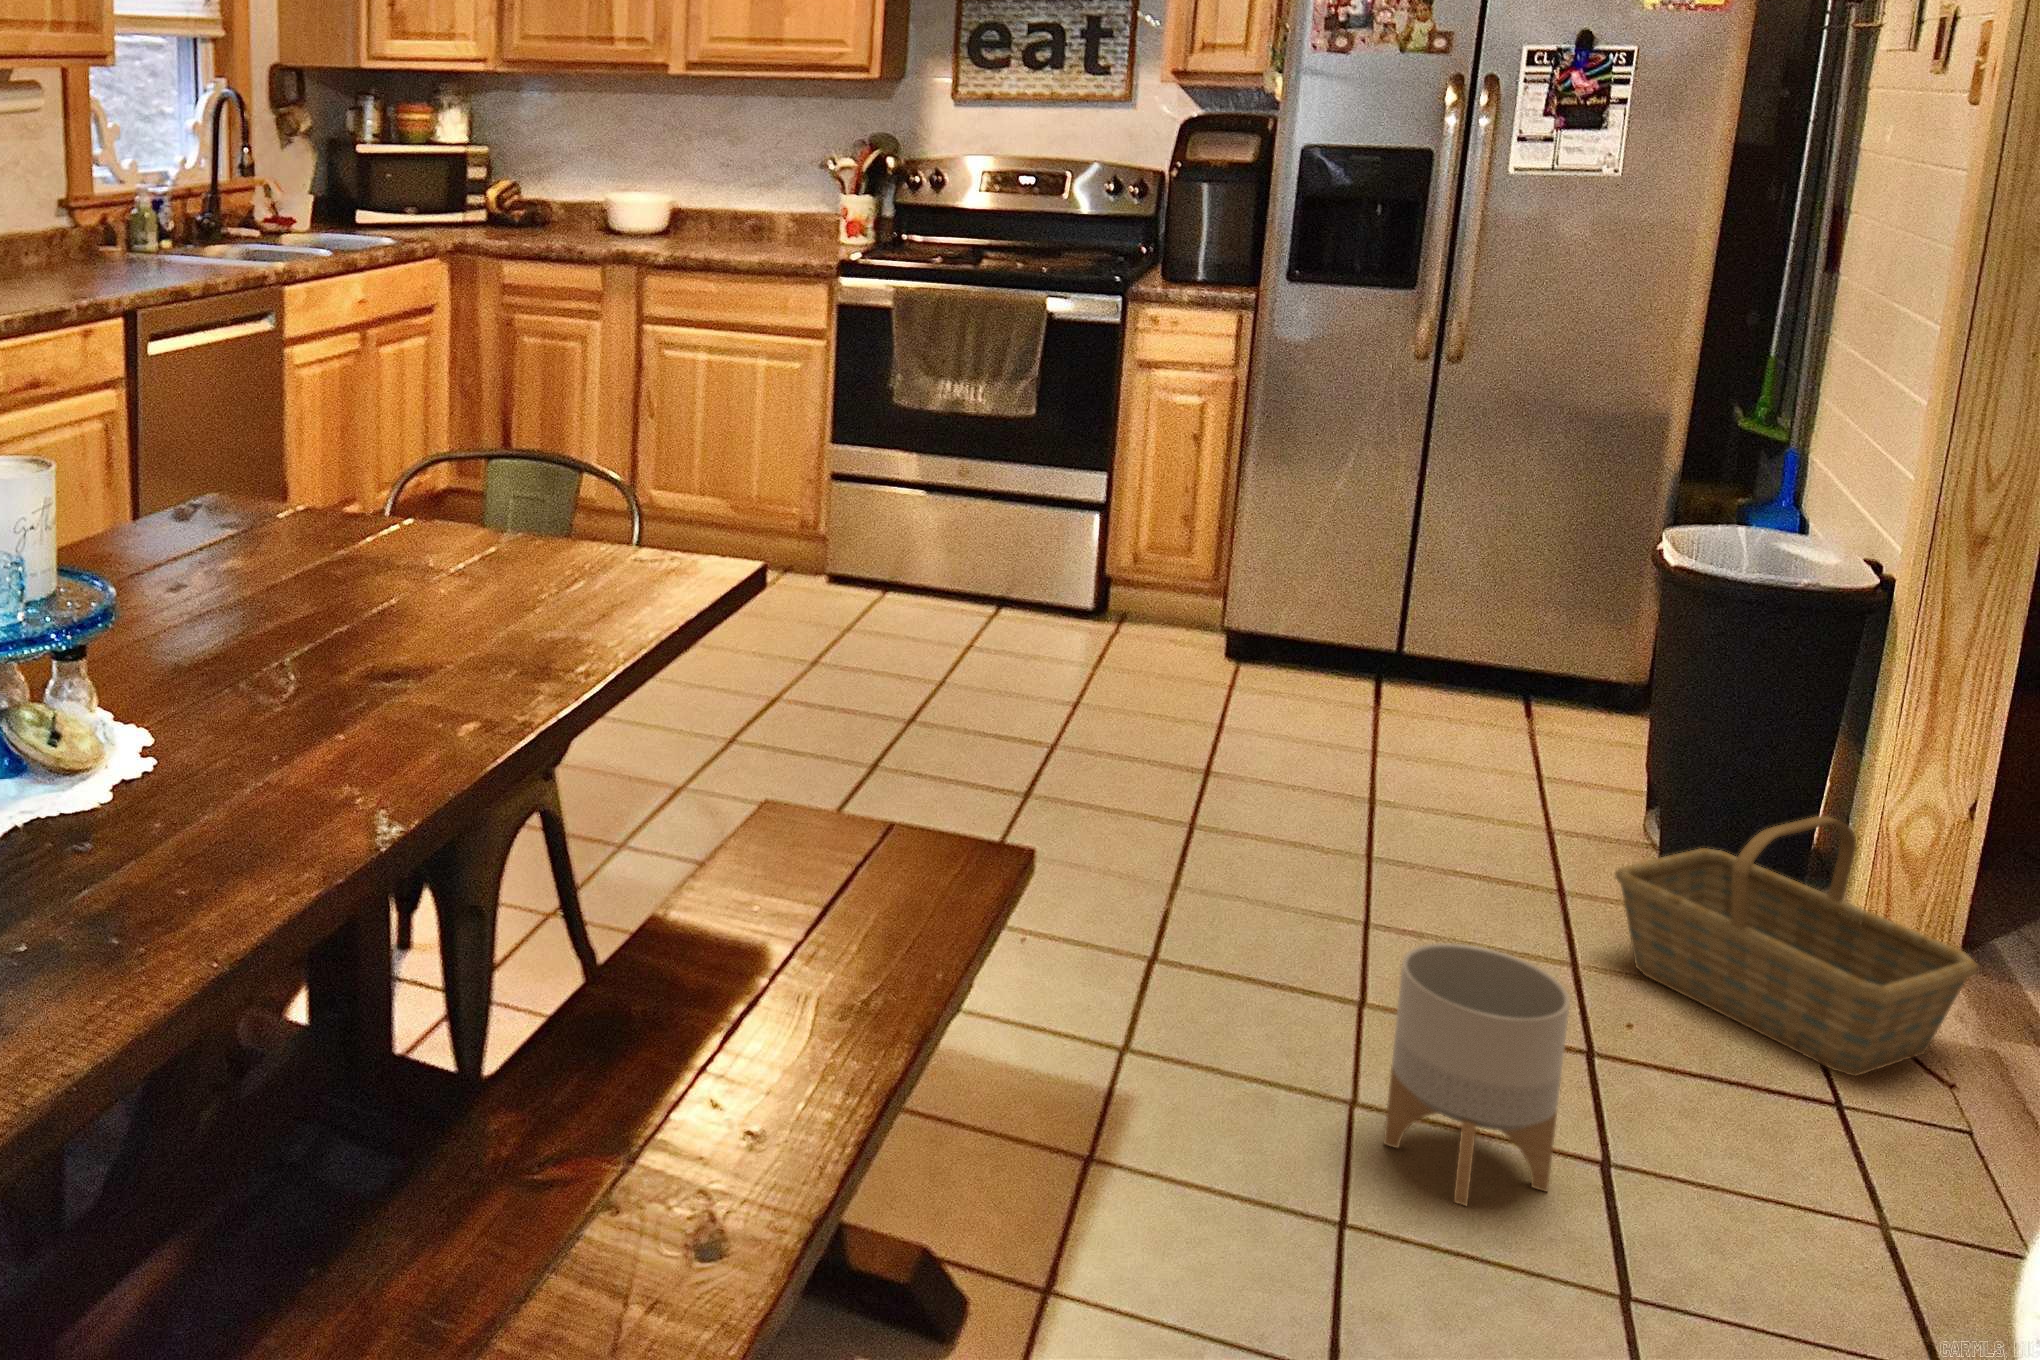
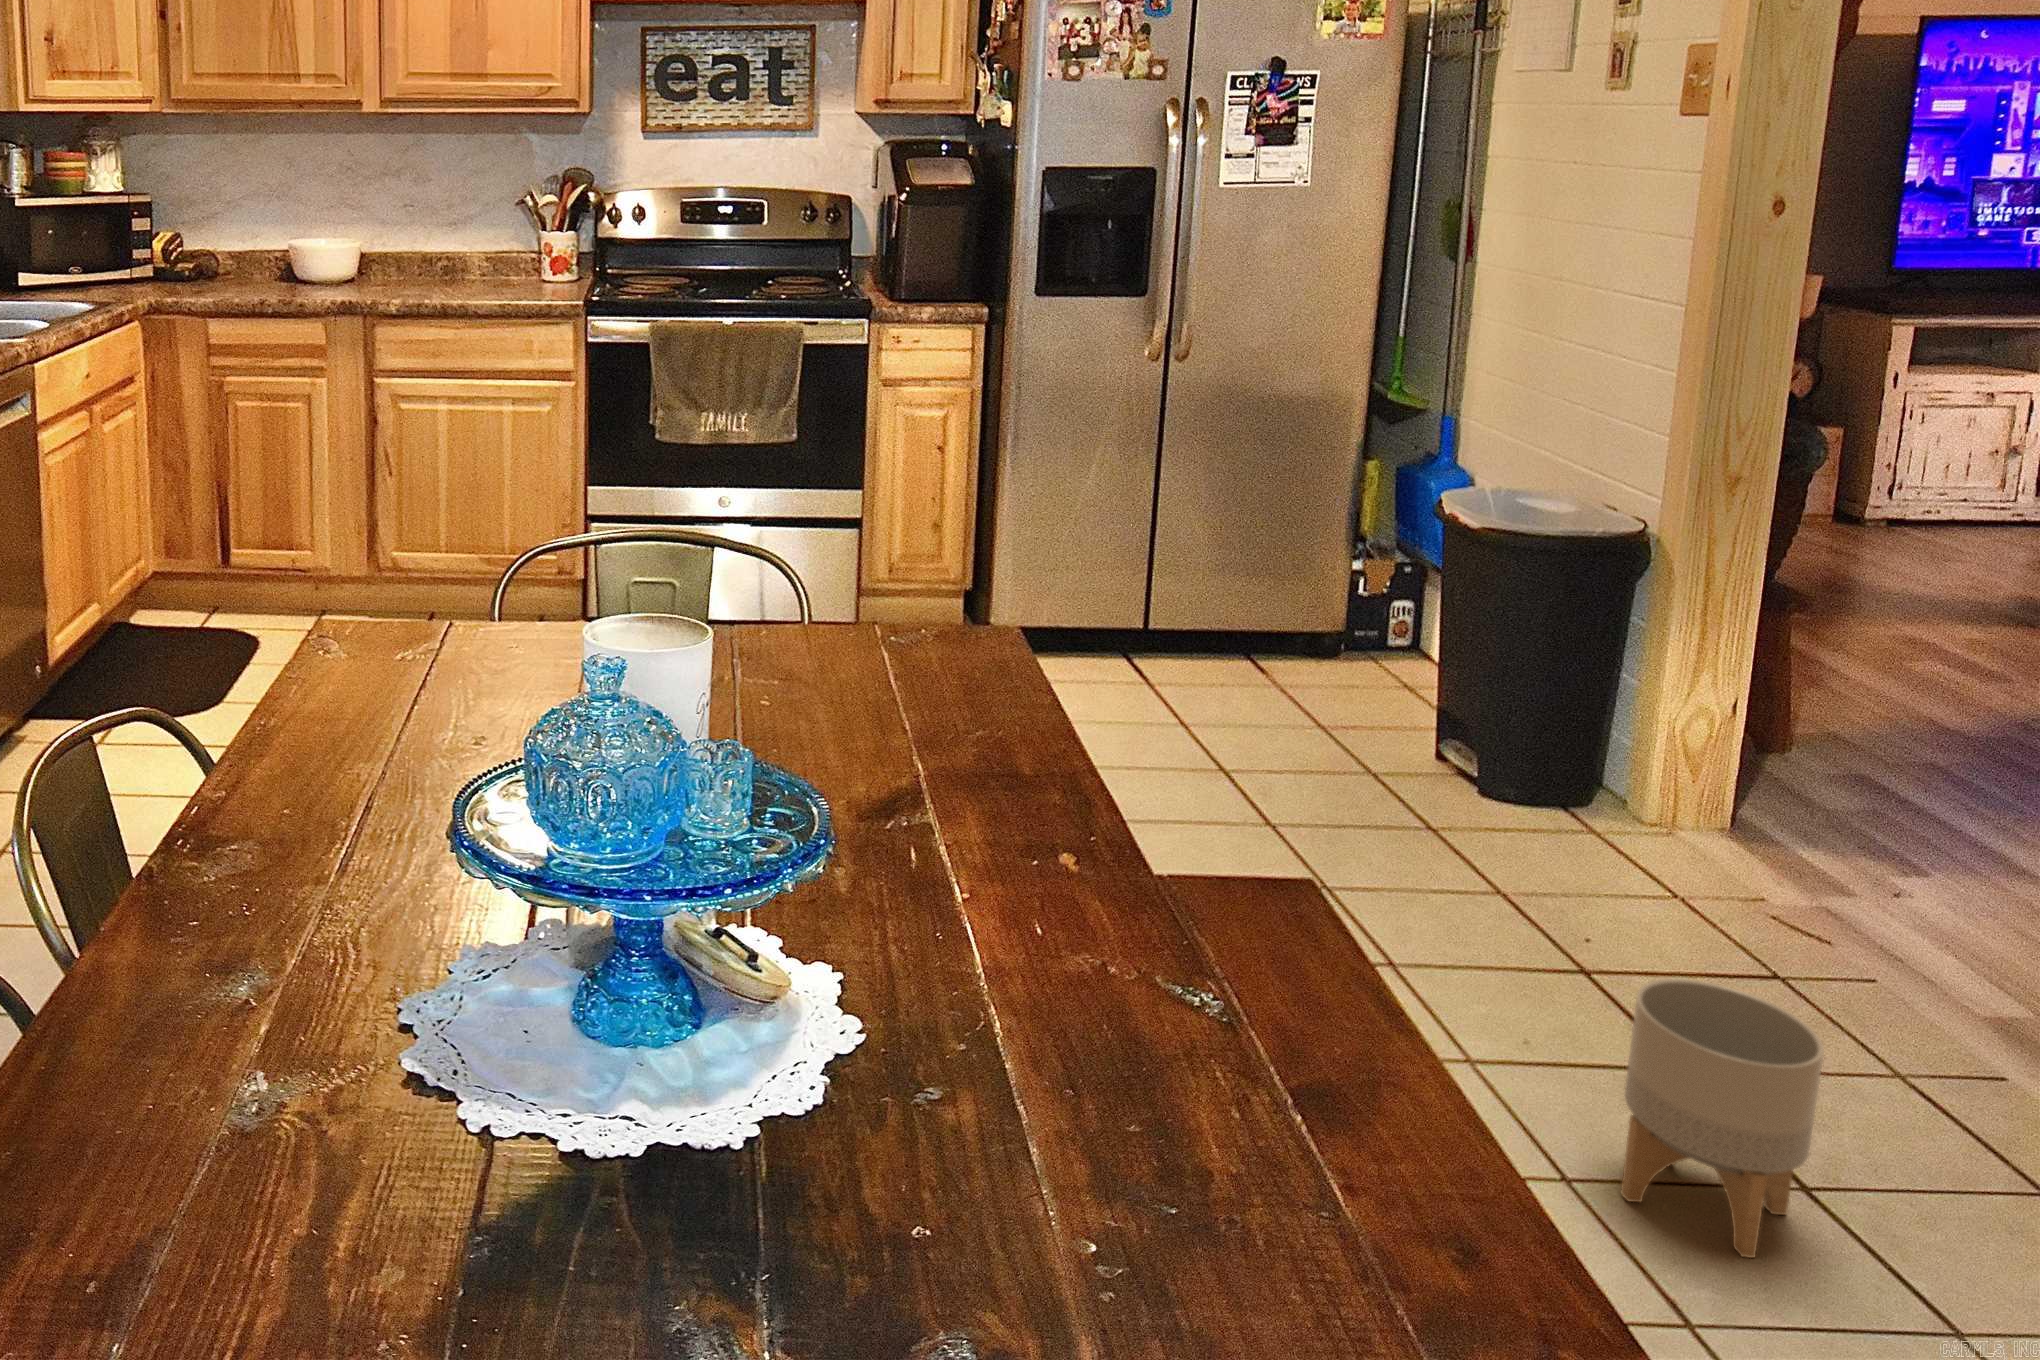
basket: present [1615,816,1978,1076] -> none [1562,760,1879,999]

